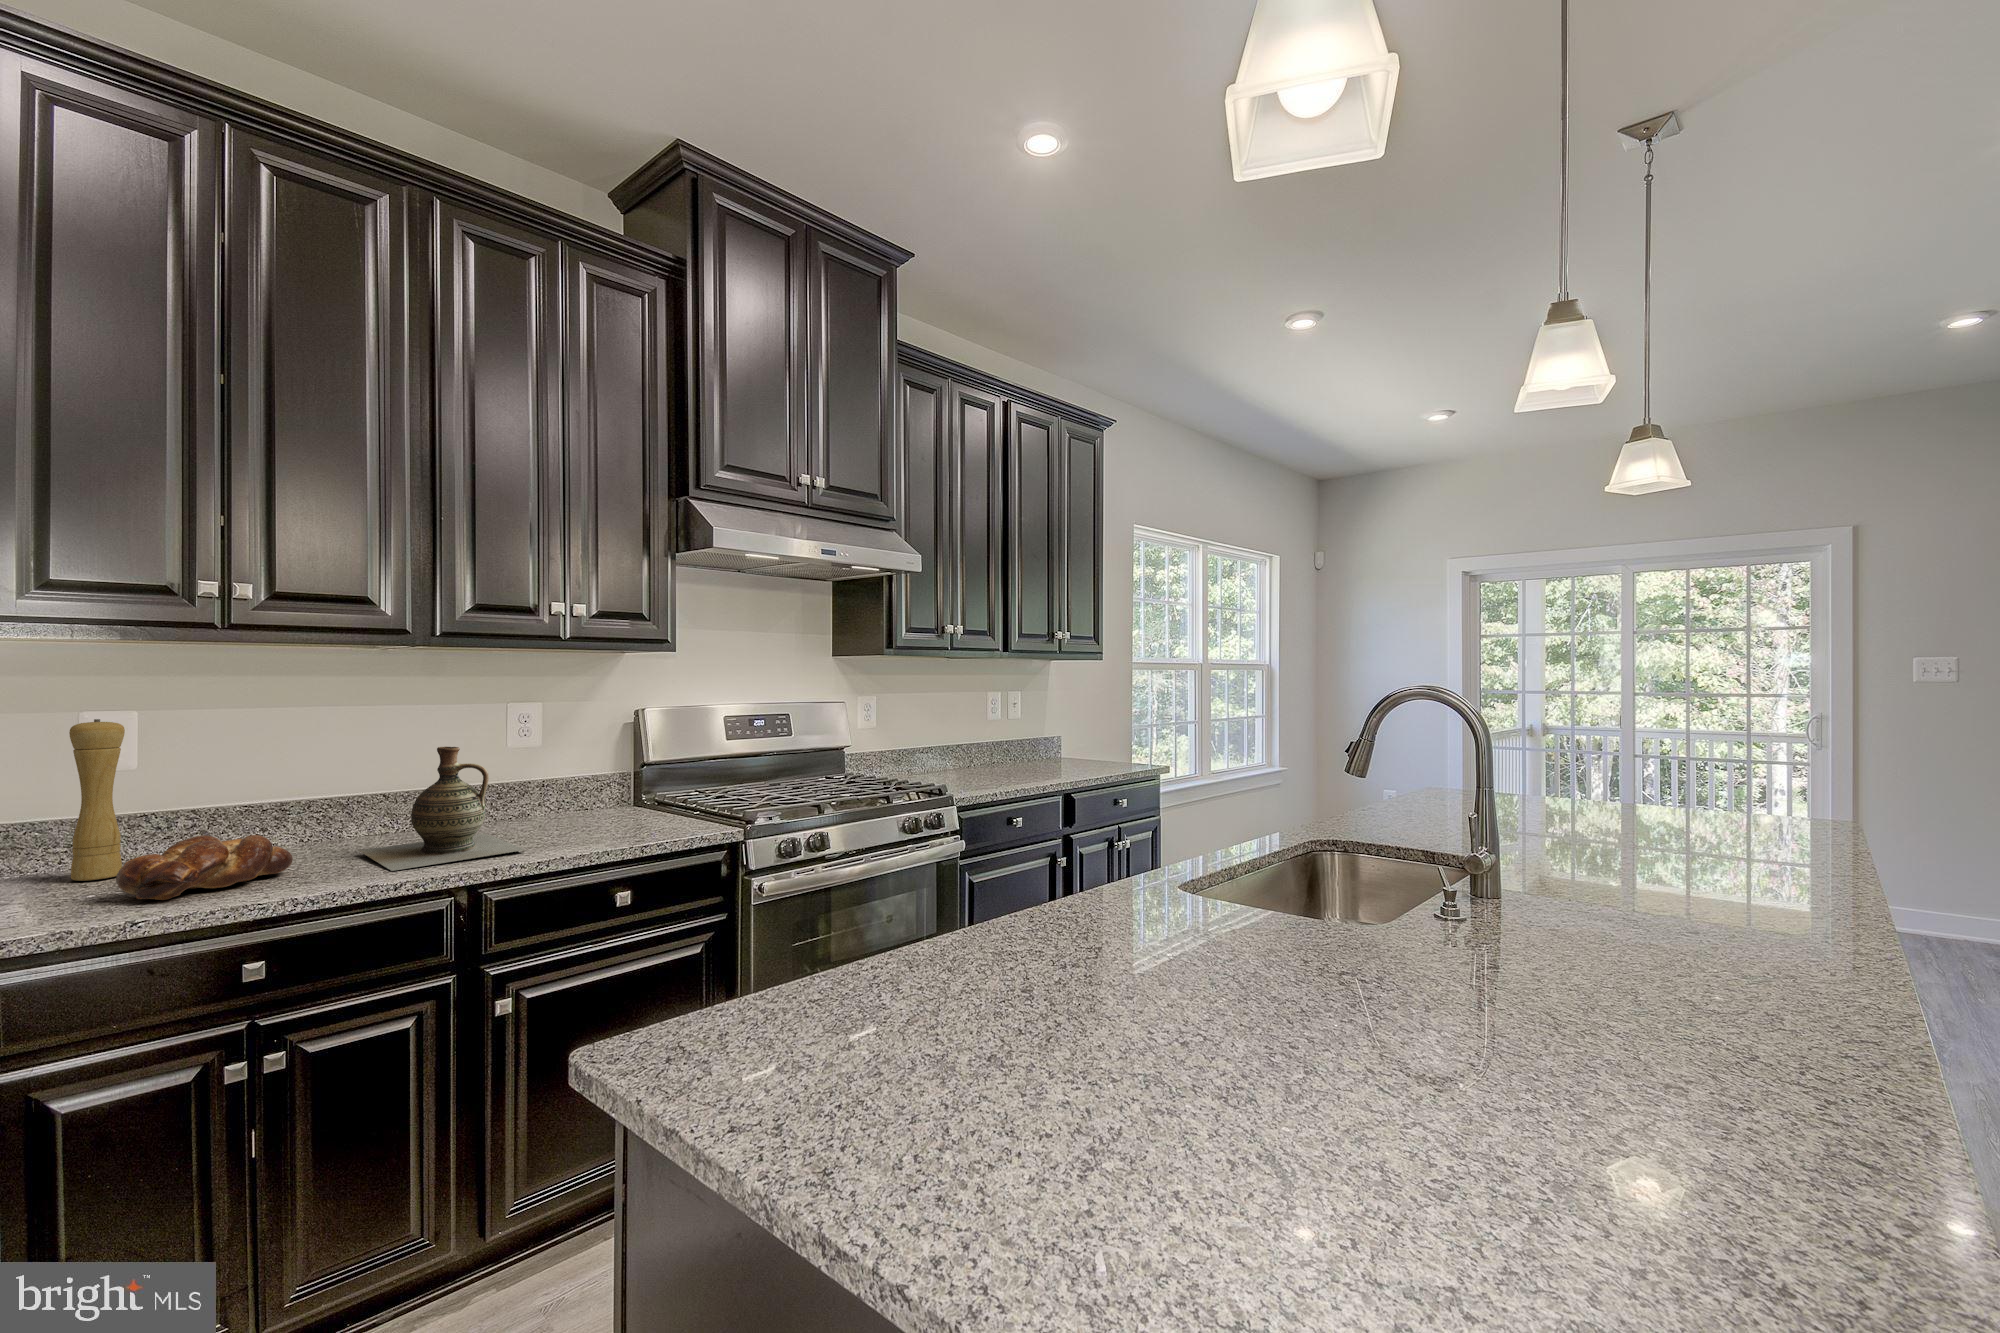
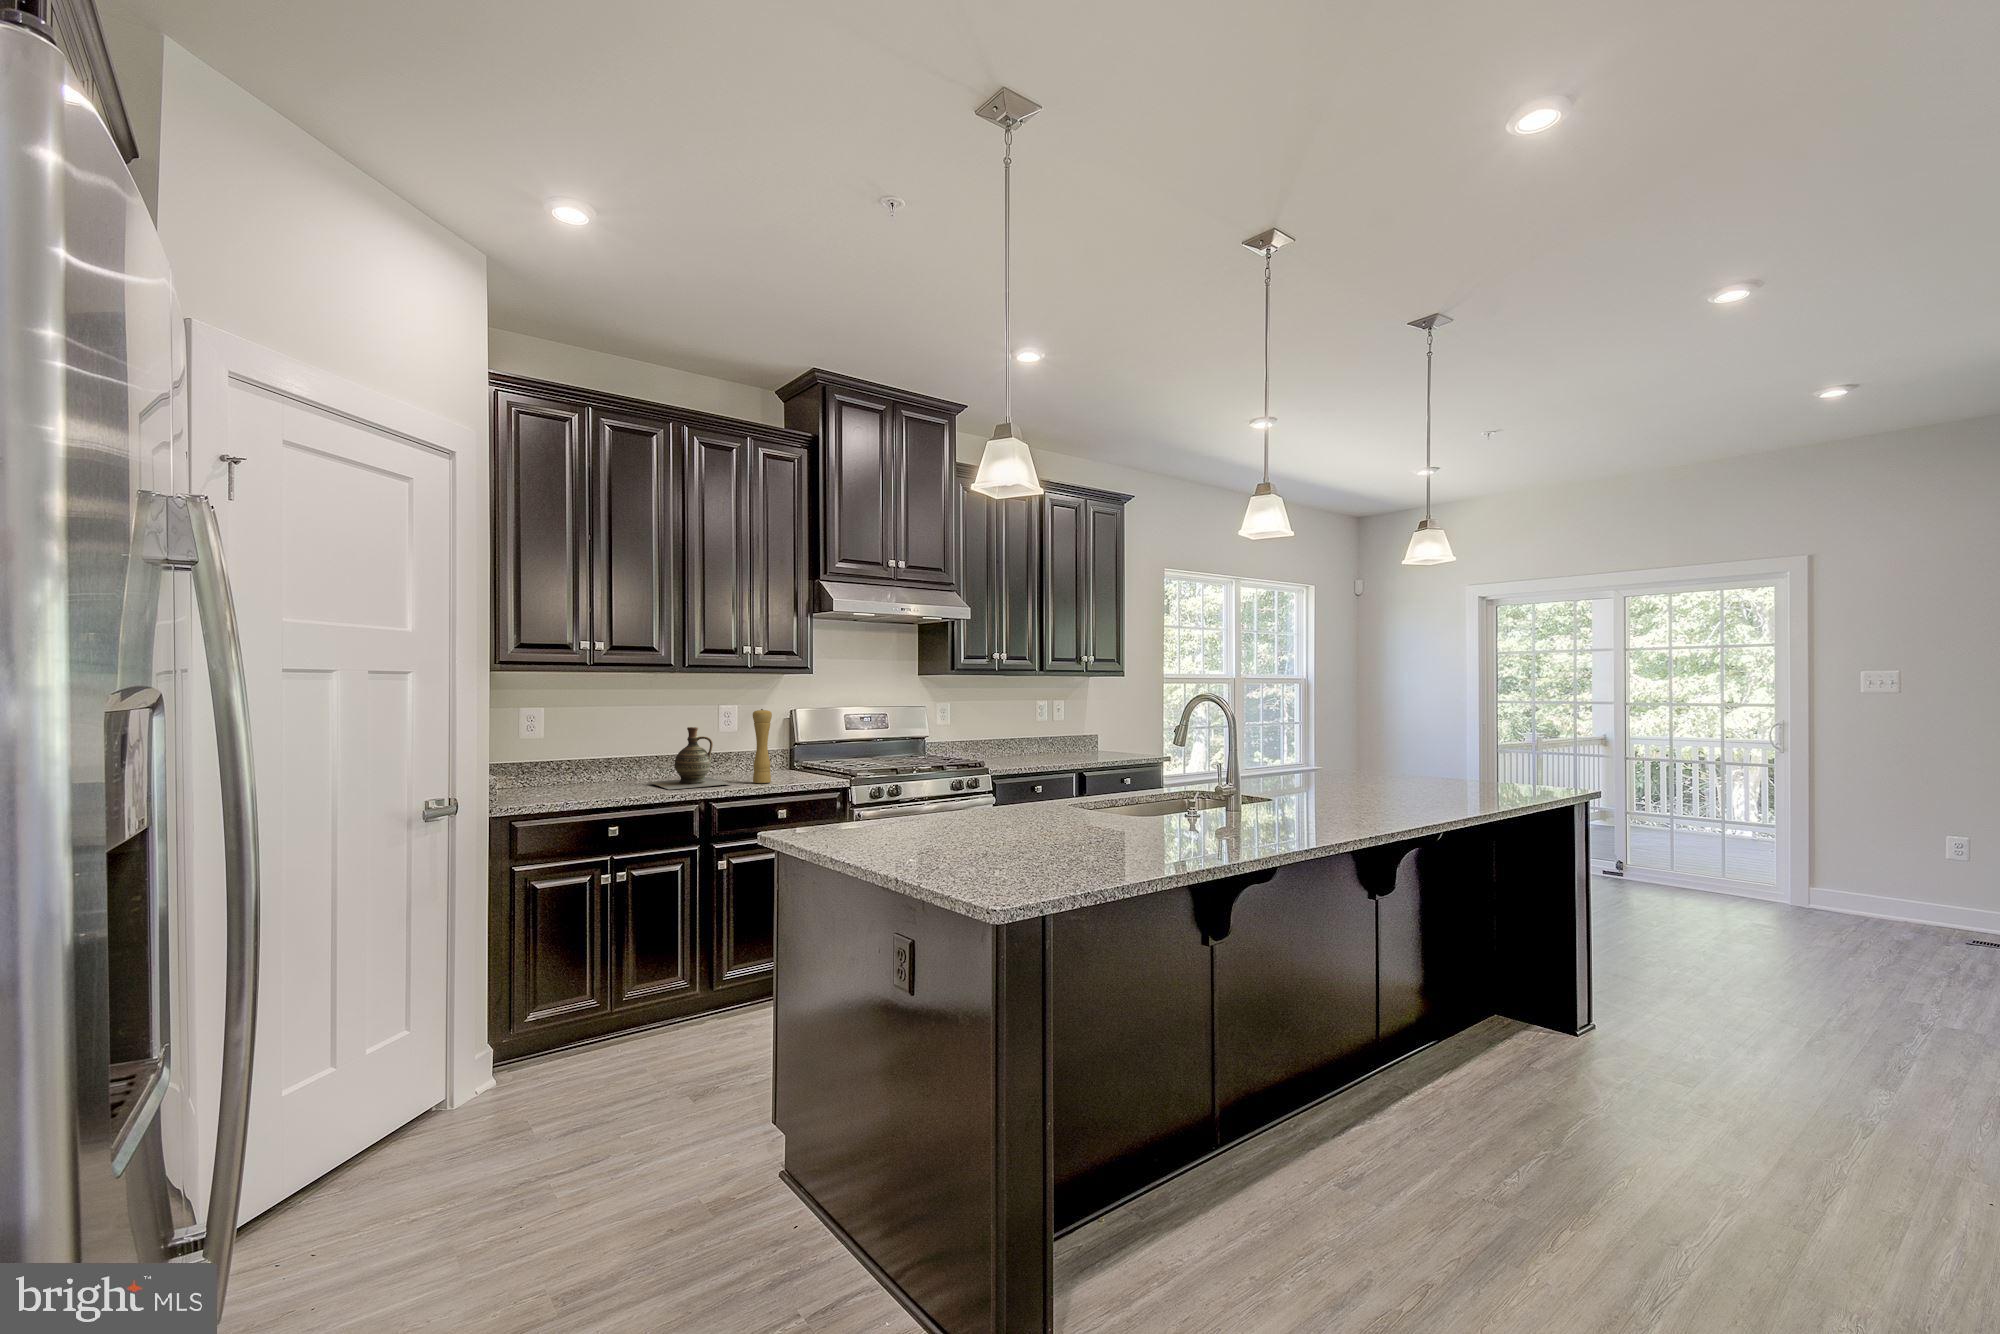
pepper mill: present [69,719,125,881] -> present [753,709,772,783]
bread loaf: present [116,835,293,900] -> none [555,768,623,796]

